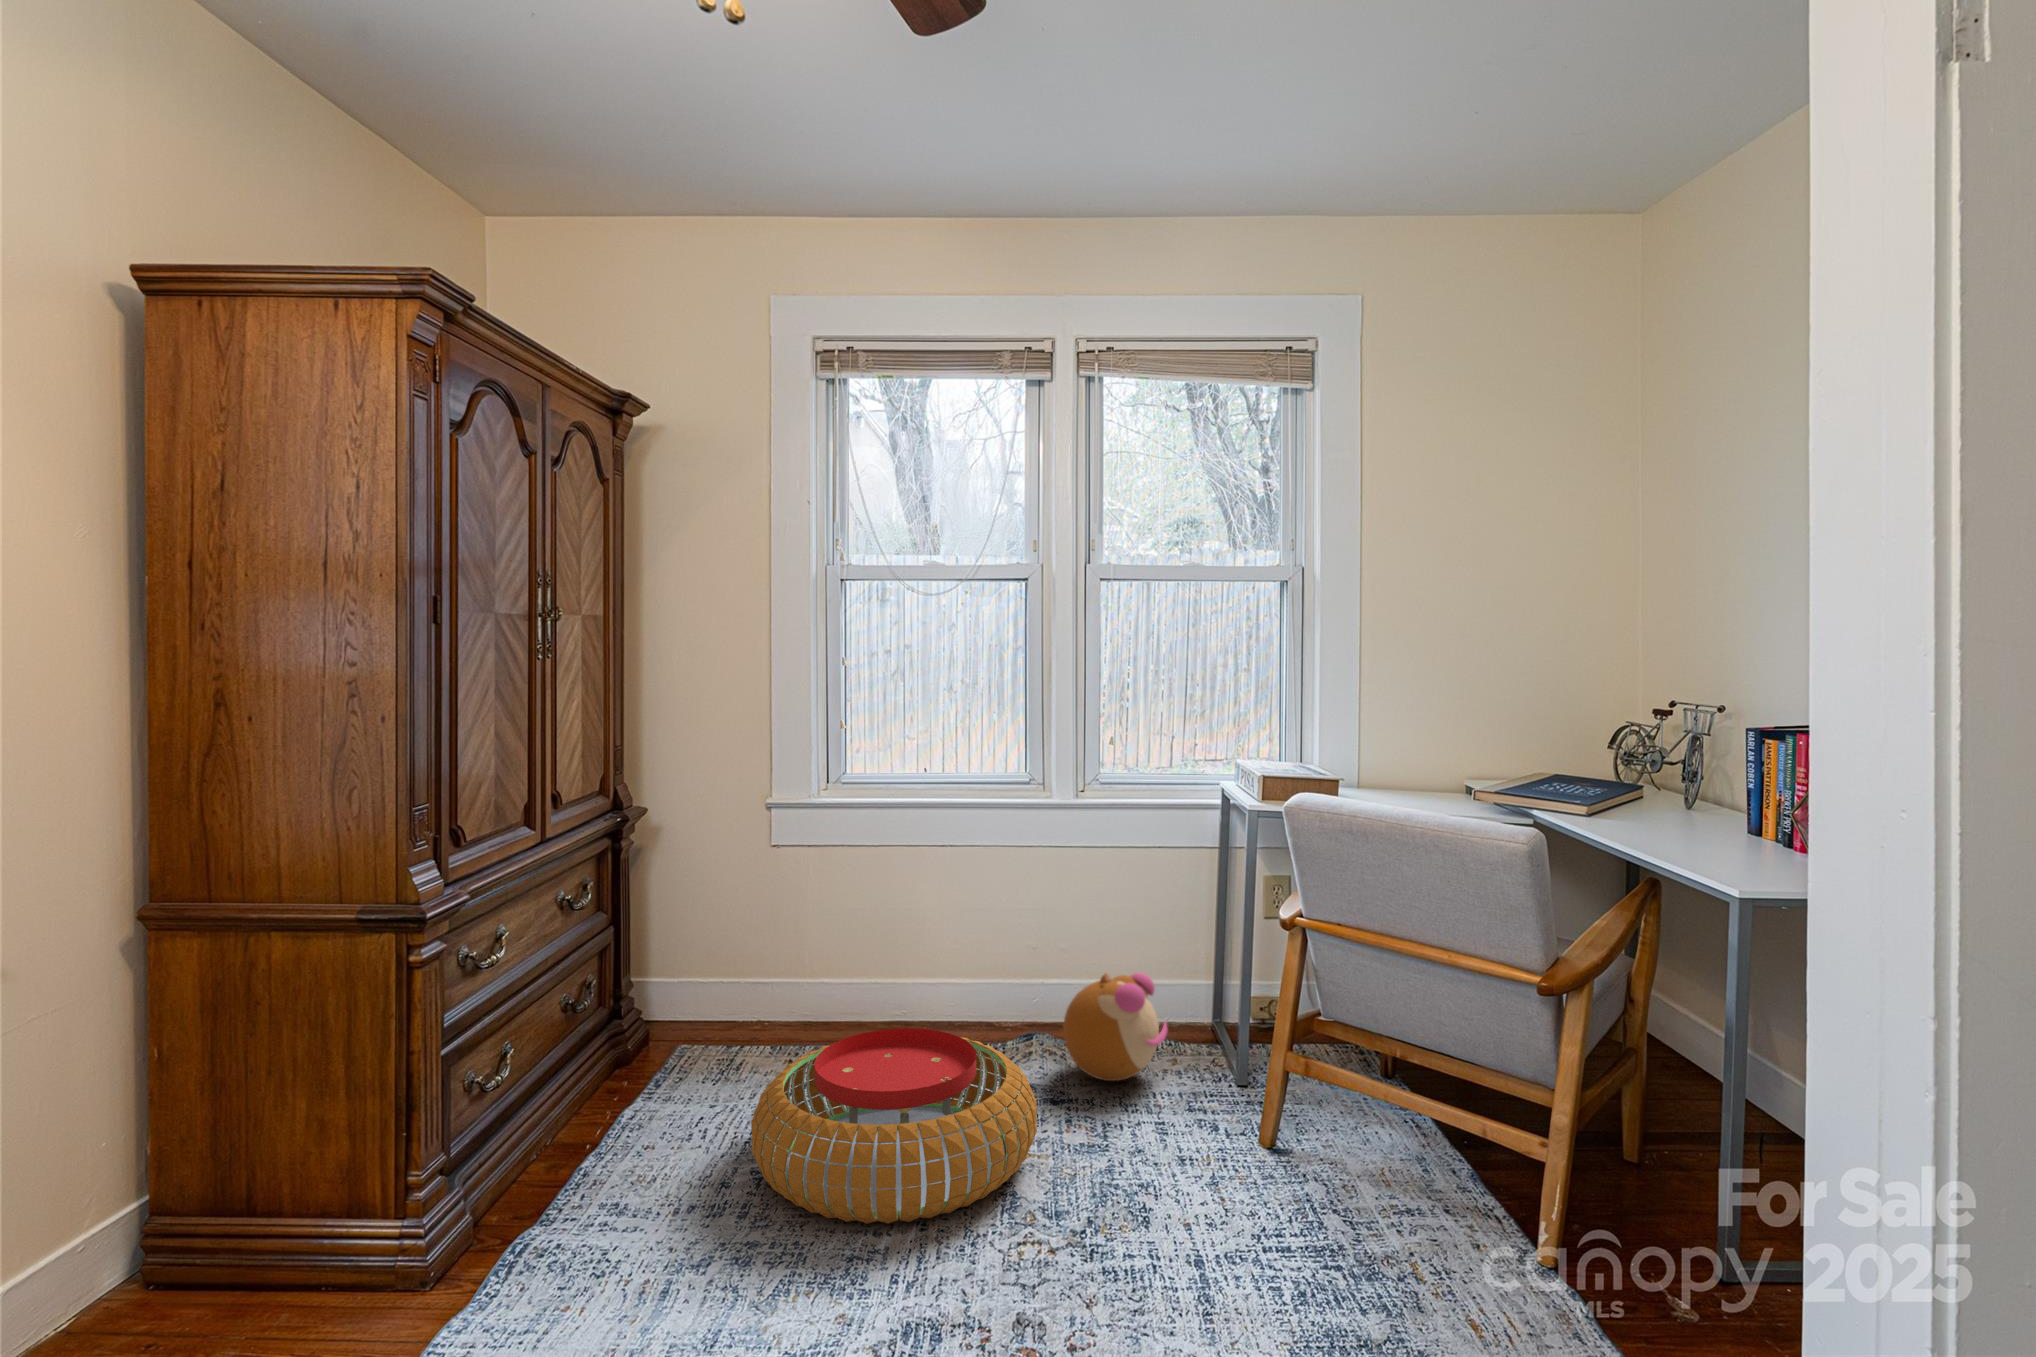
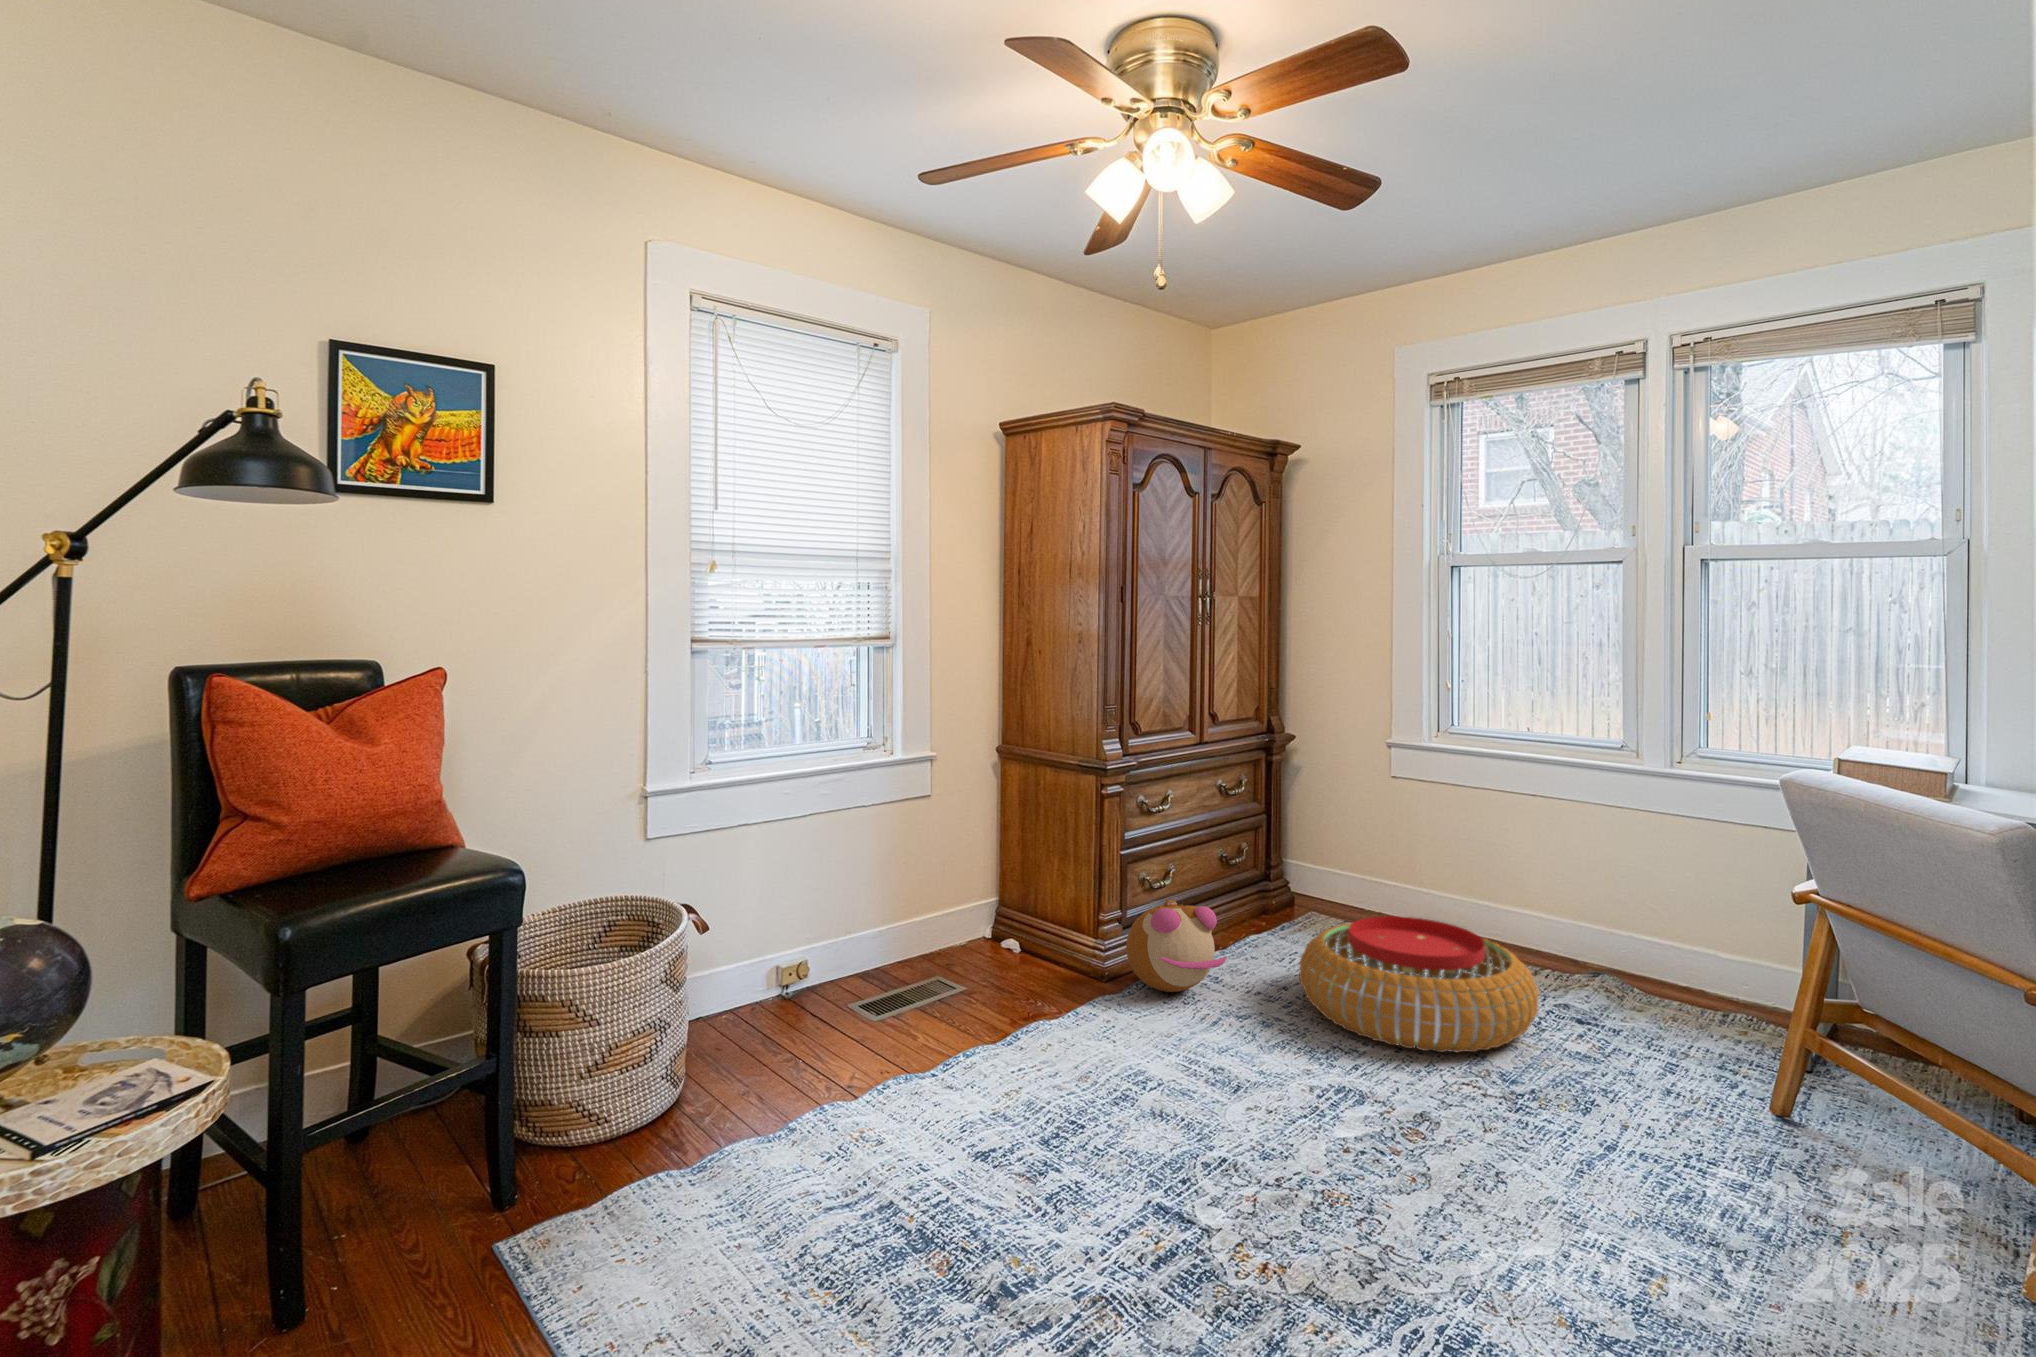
plush toy: present [1063,973,1167,1081] -> present [1126,899,1226,992]

